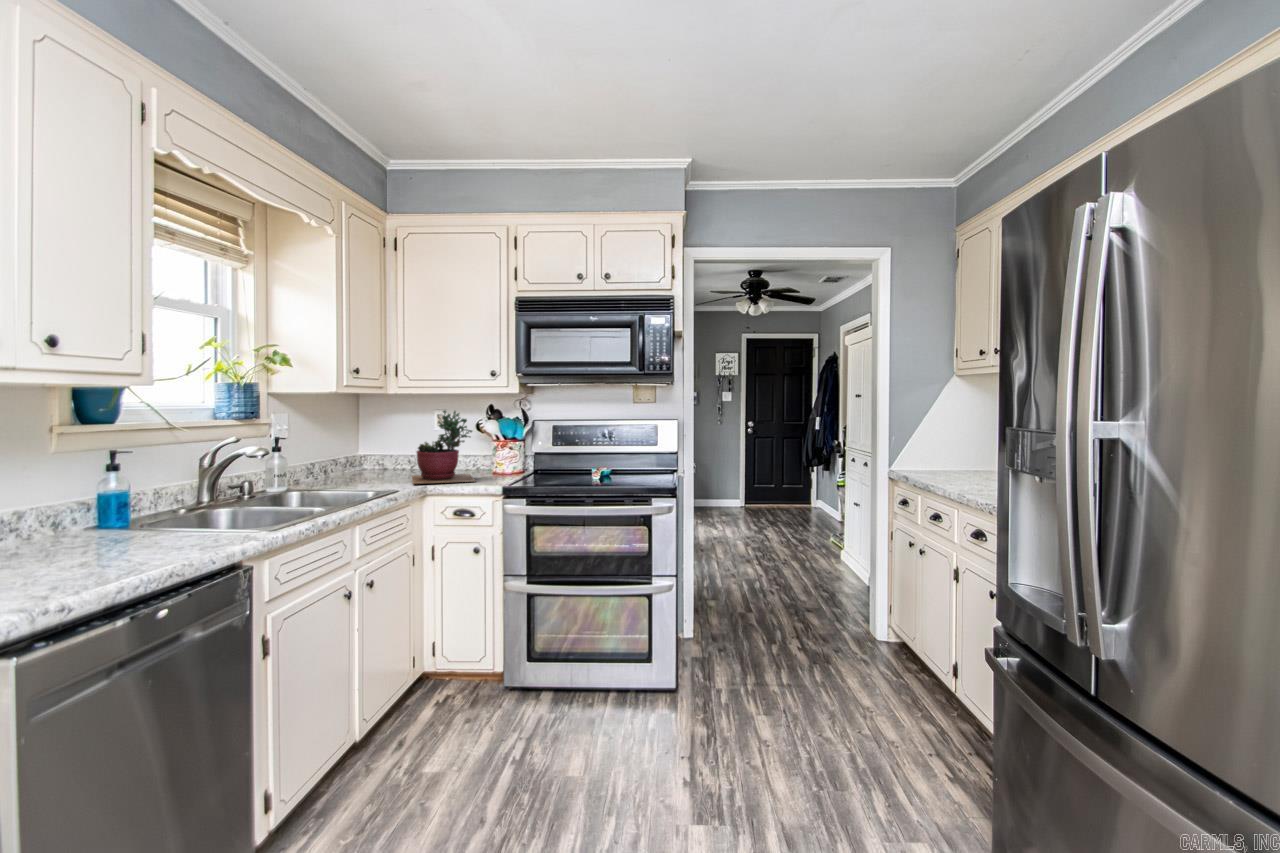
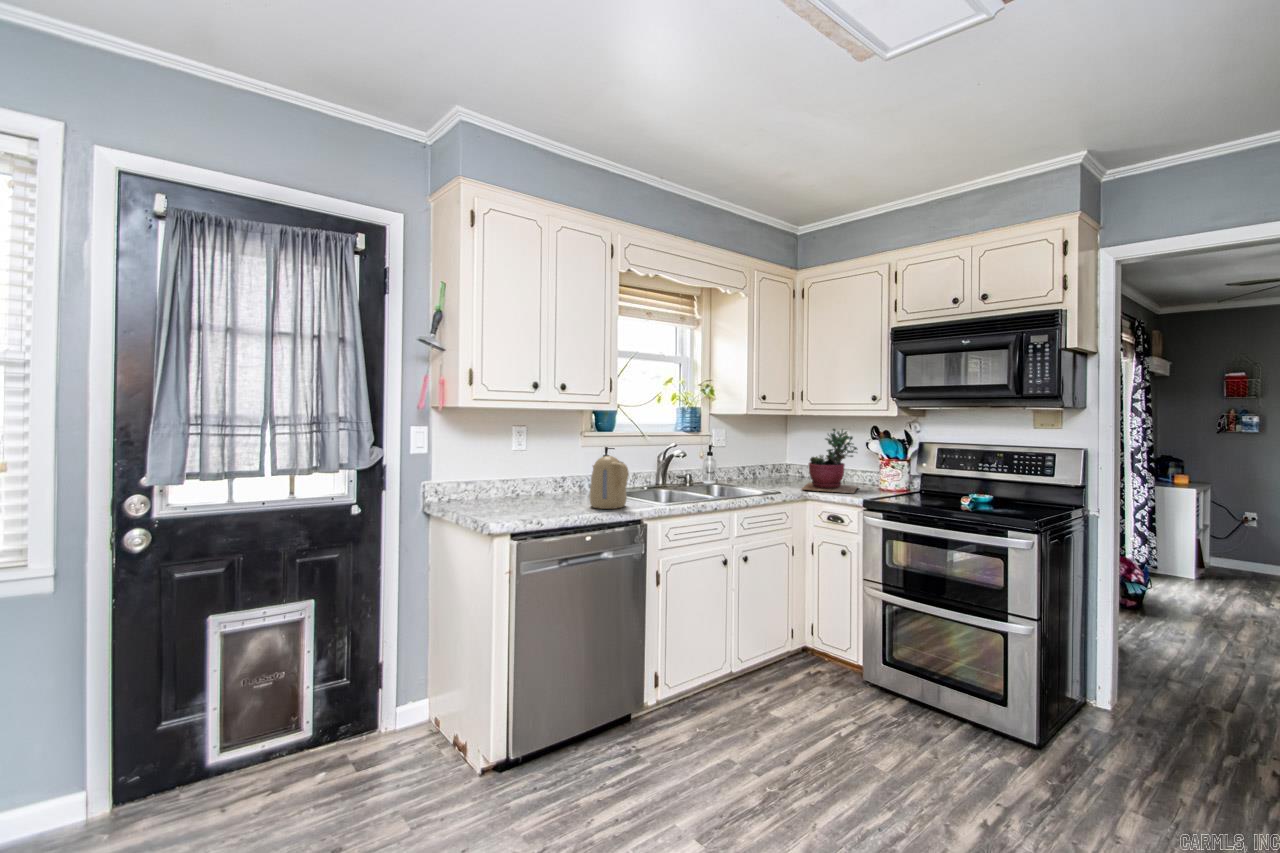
kettle: none [76,452,184,554] -> present [589,456,629,509]

